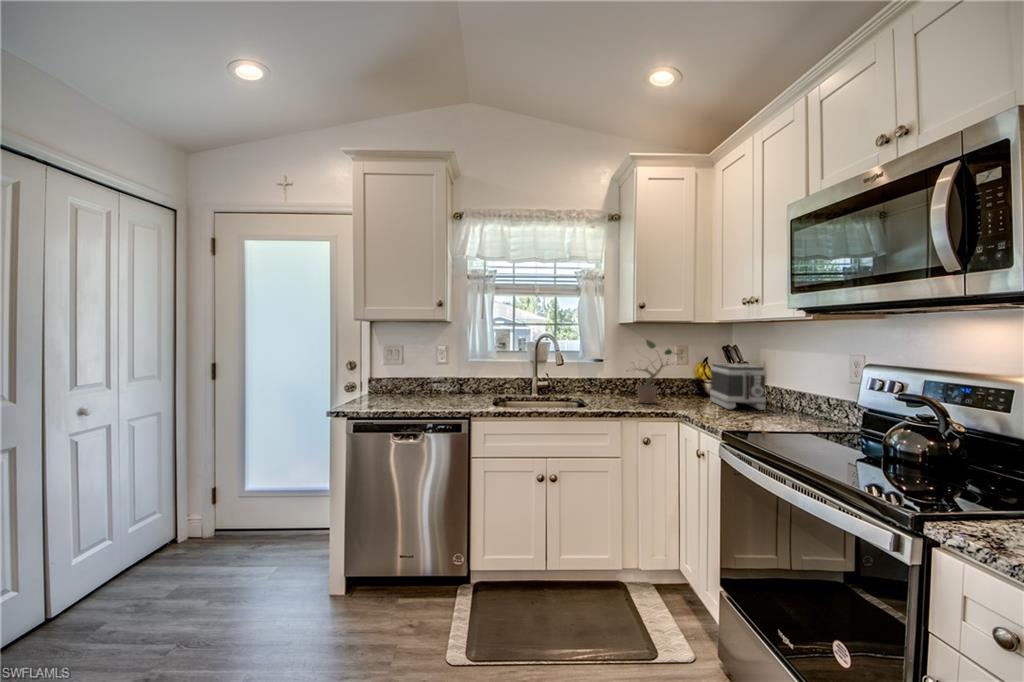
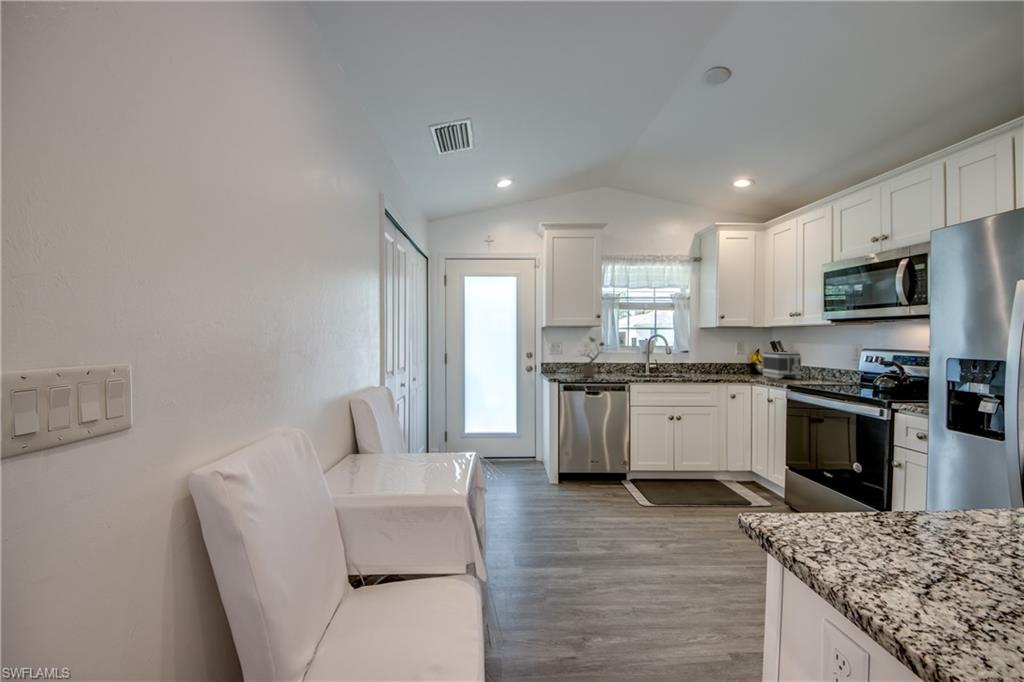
potted plant: present [636,340,680,403] -> present [582,337,610,377]

